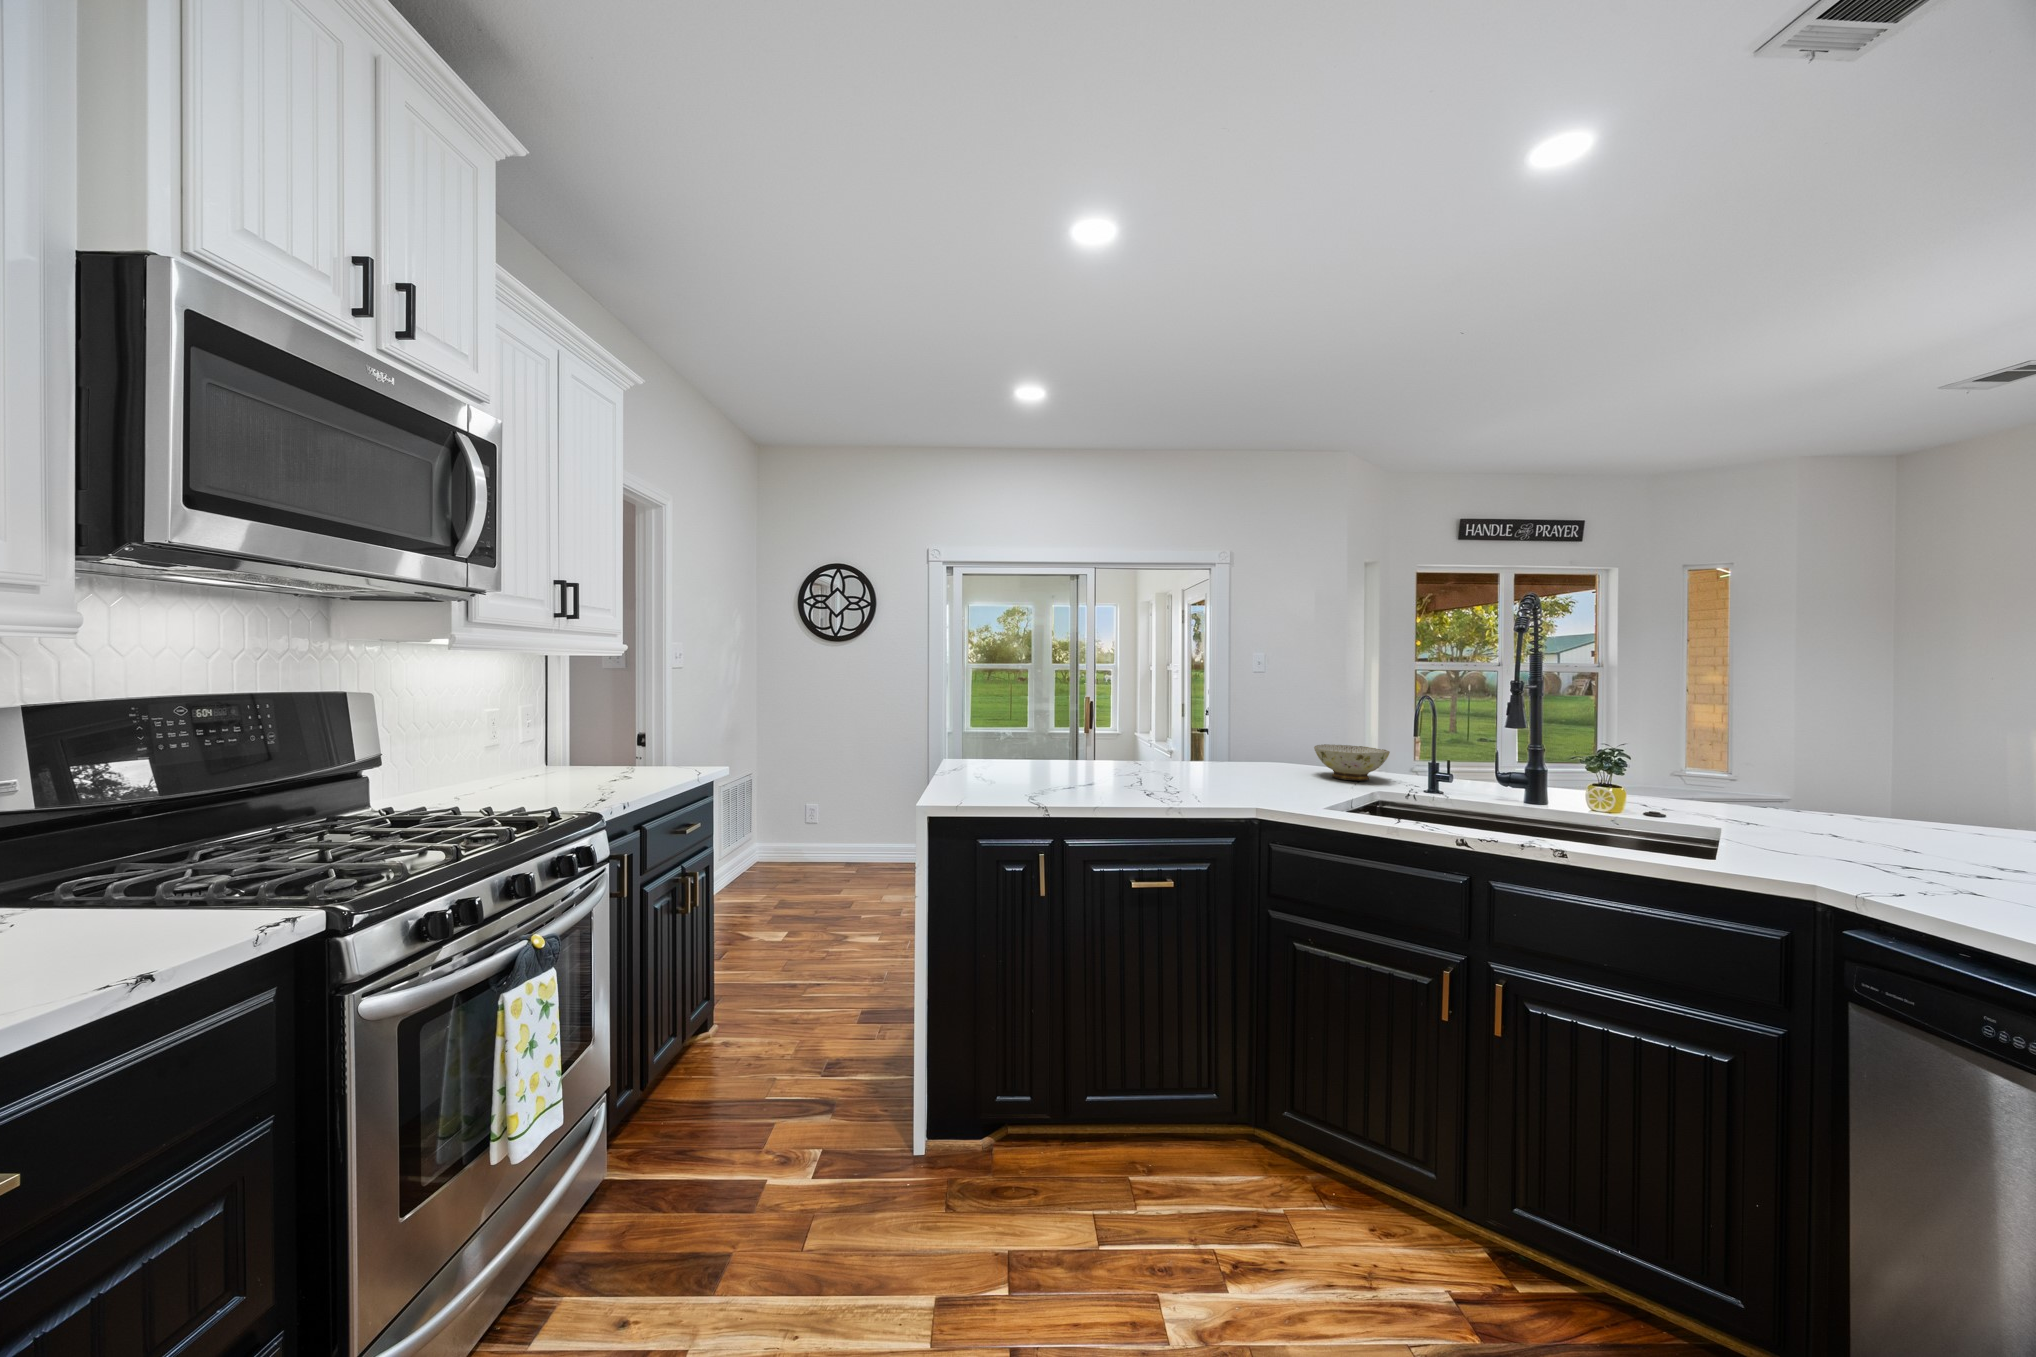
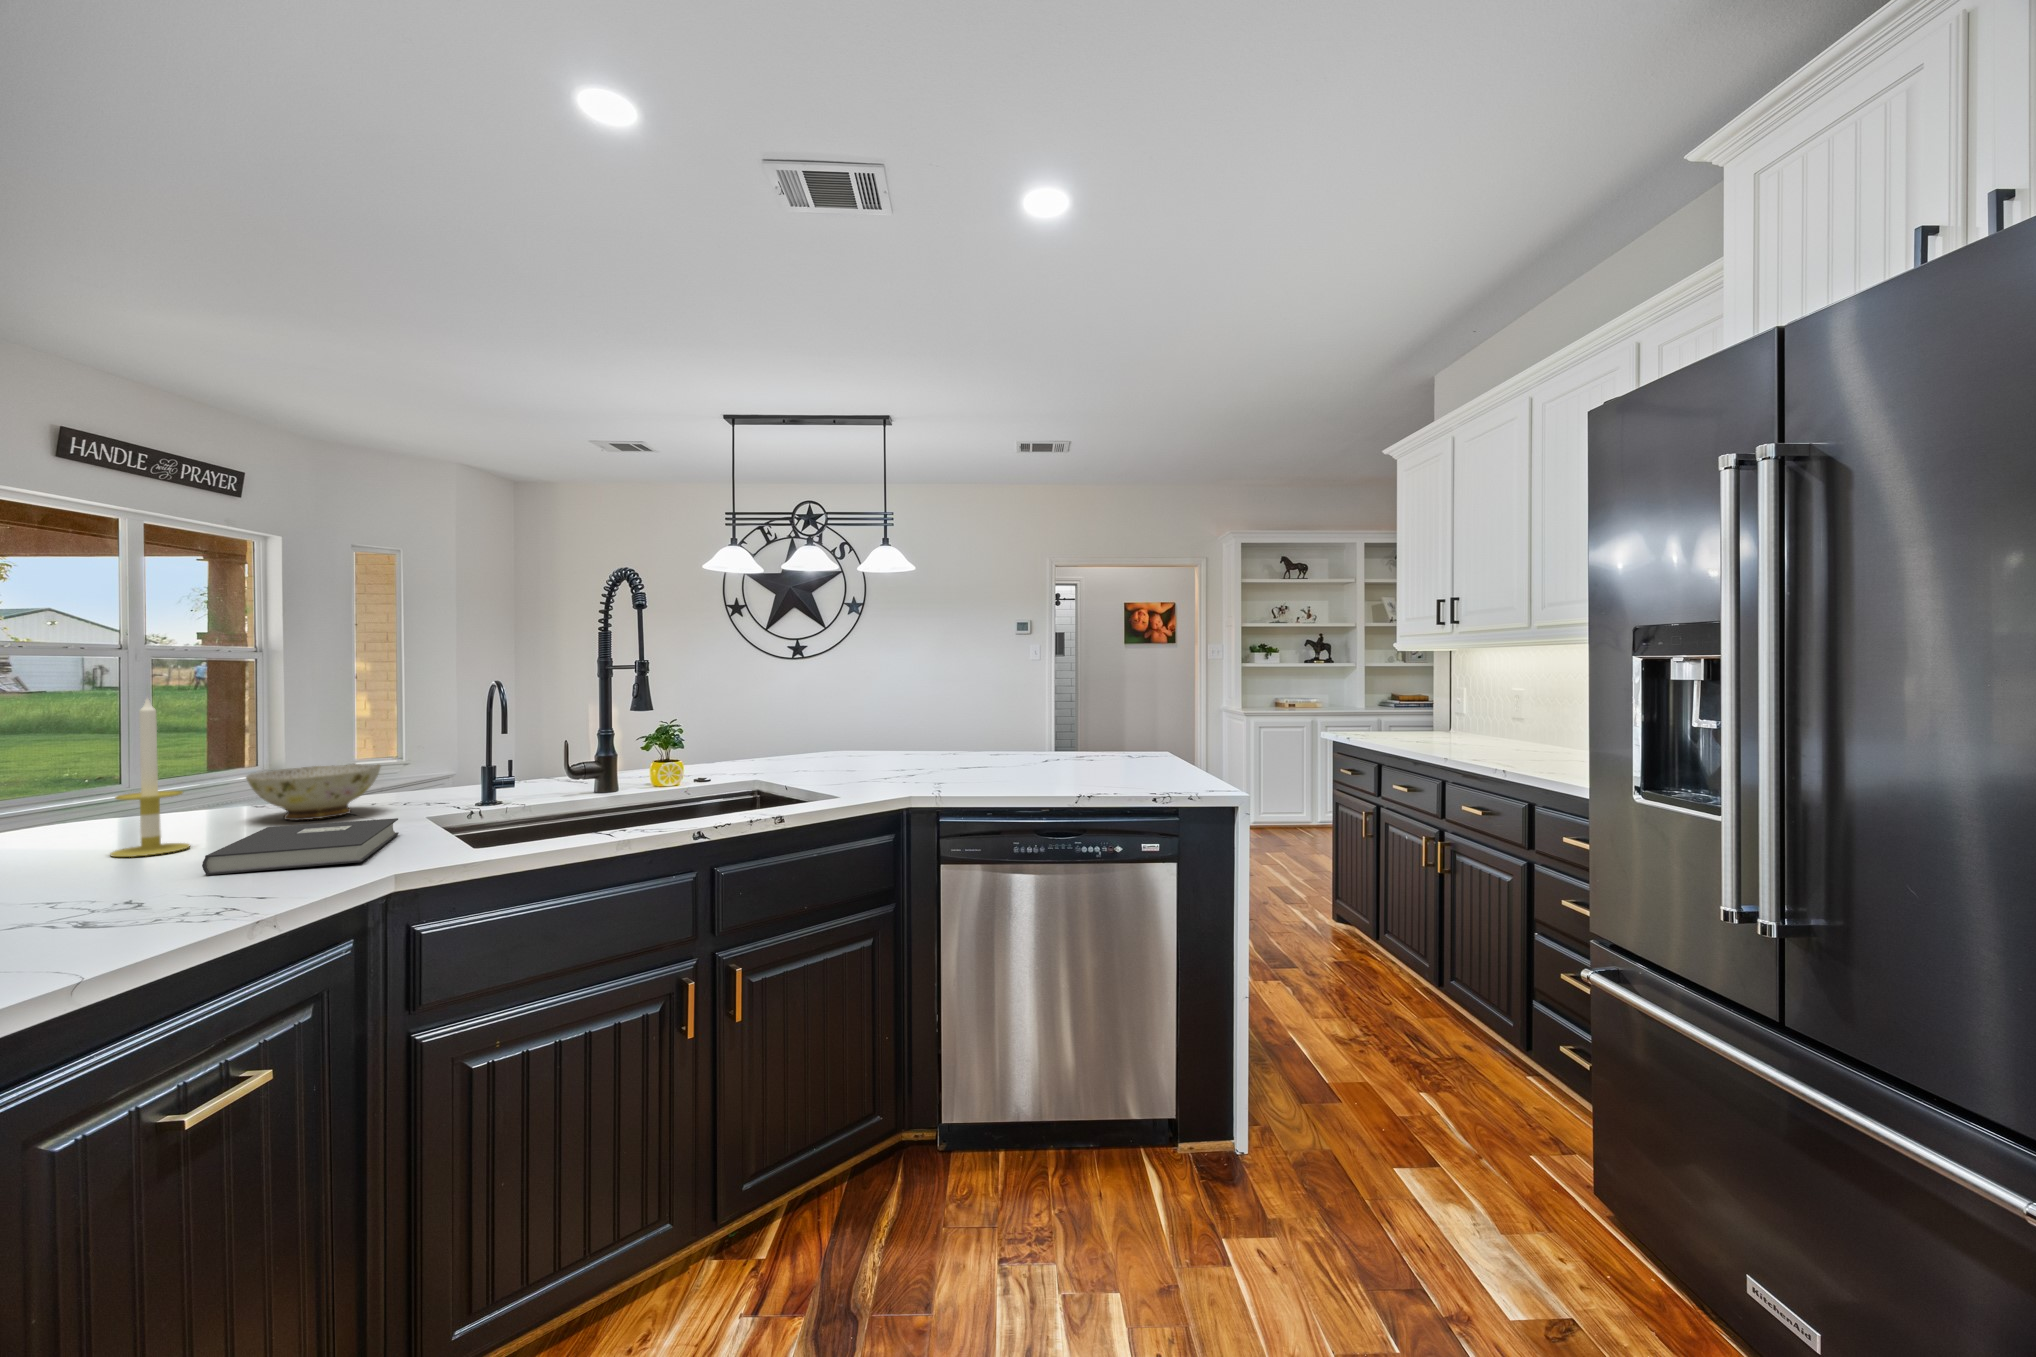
candle: none [1229,692,1261,777] -> present [110,699,190,857]
book: none [1220,774,1340,801] -> present [202,818,399,875]

